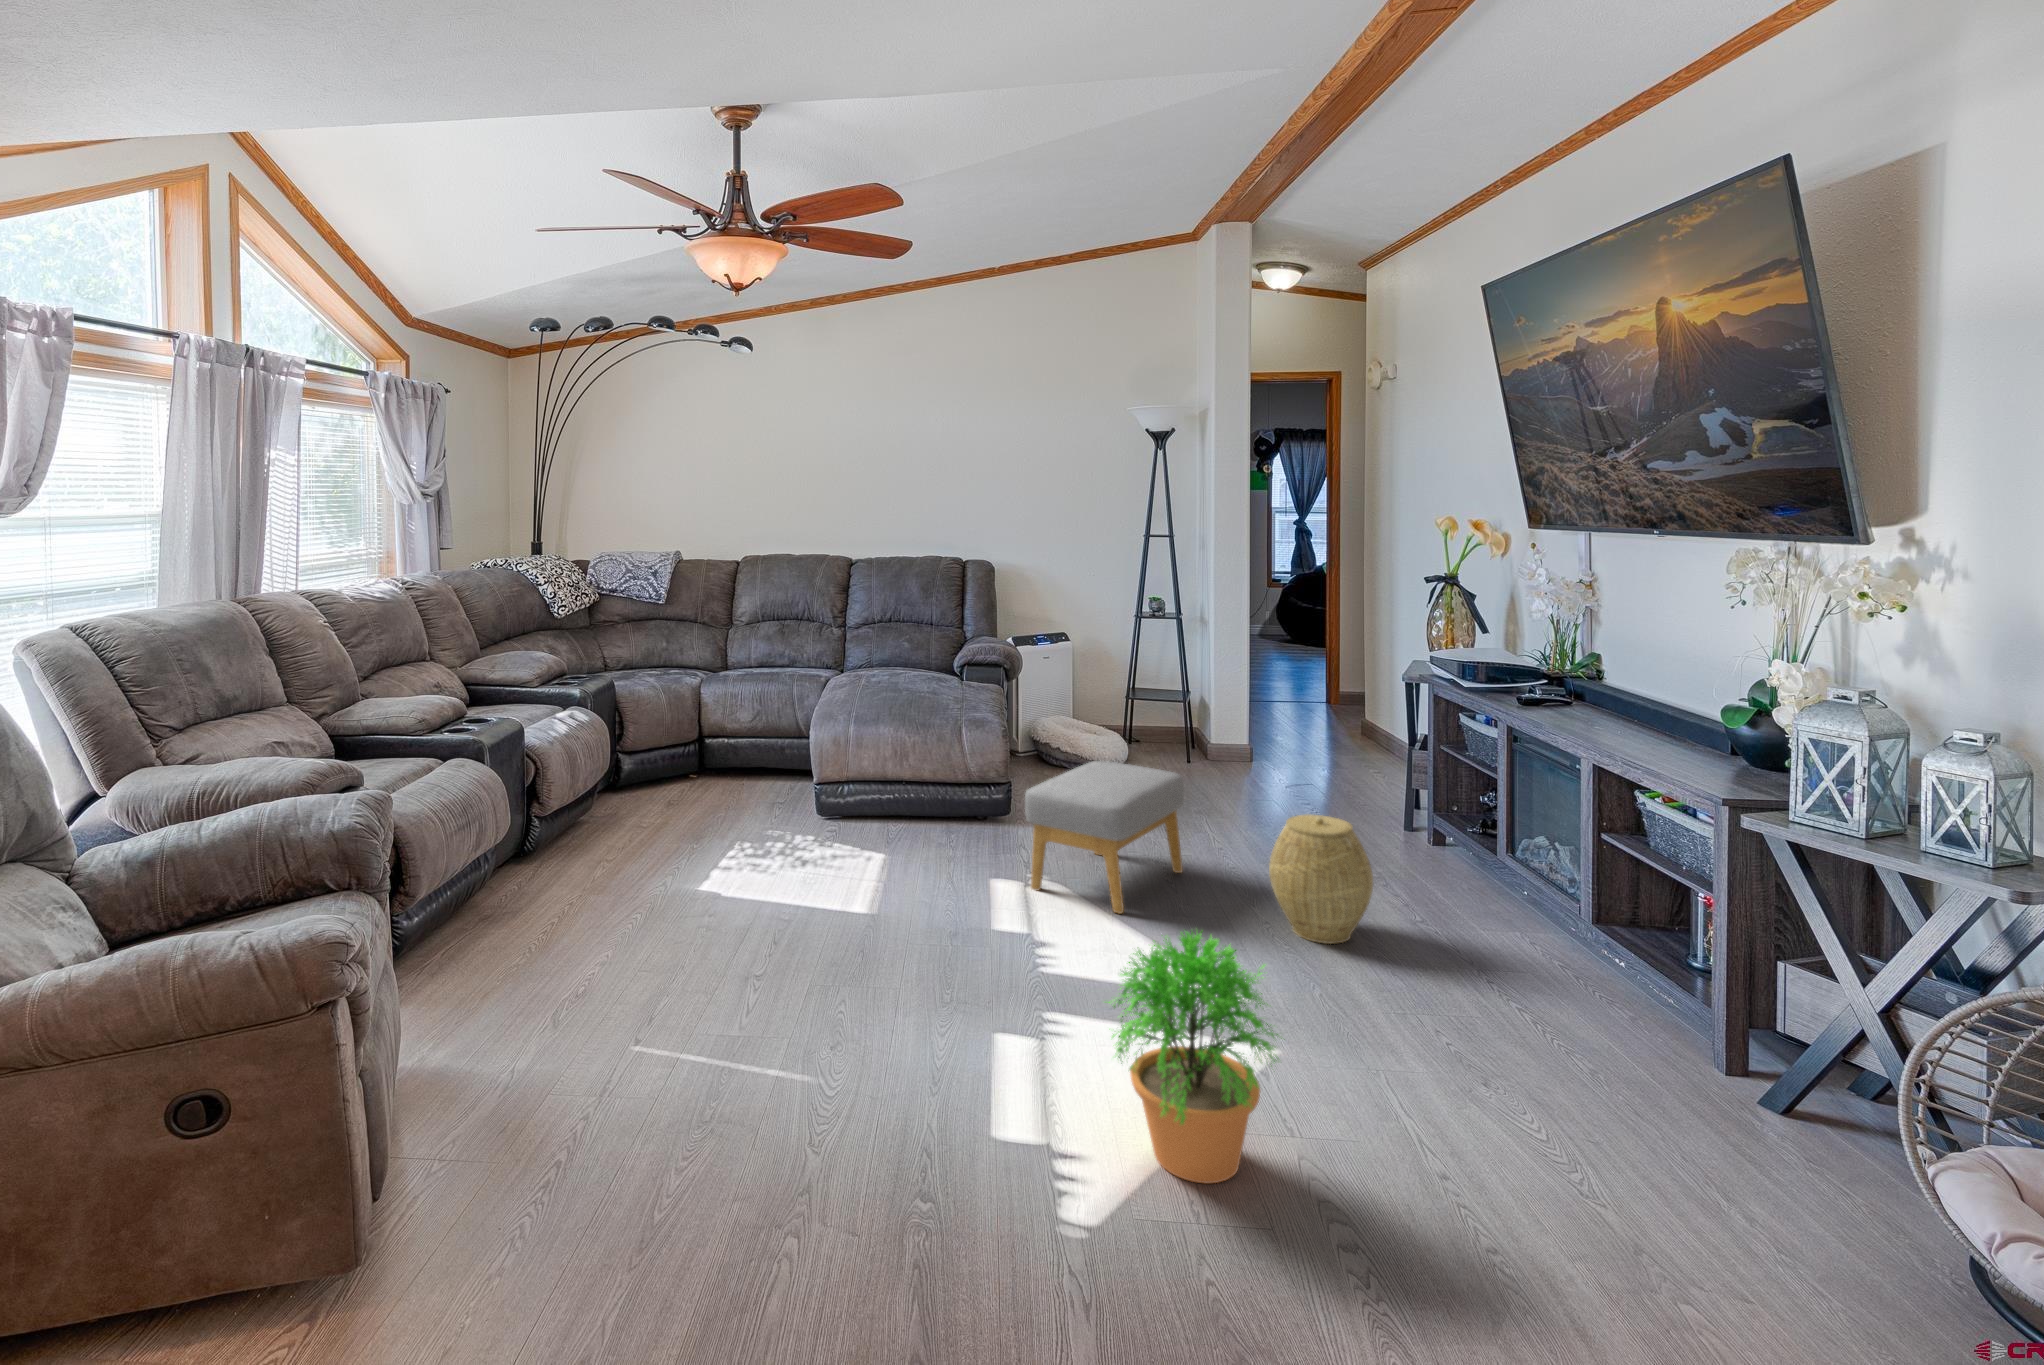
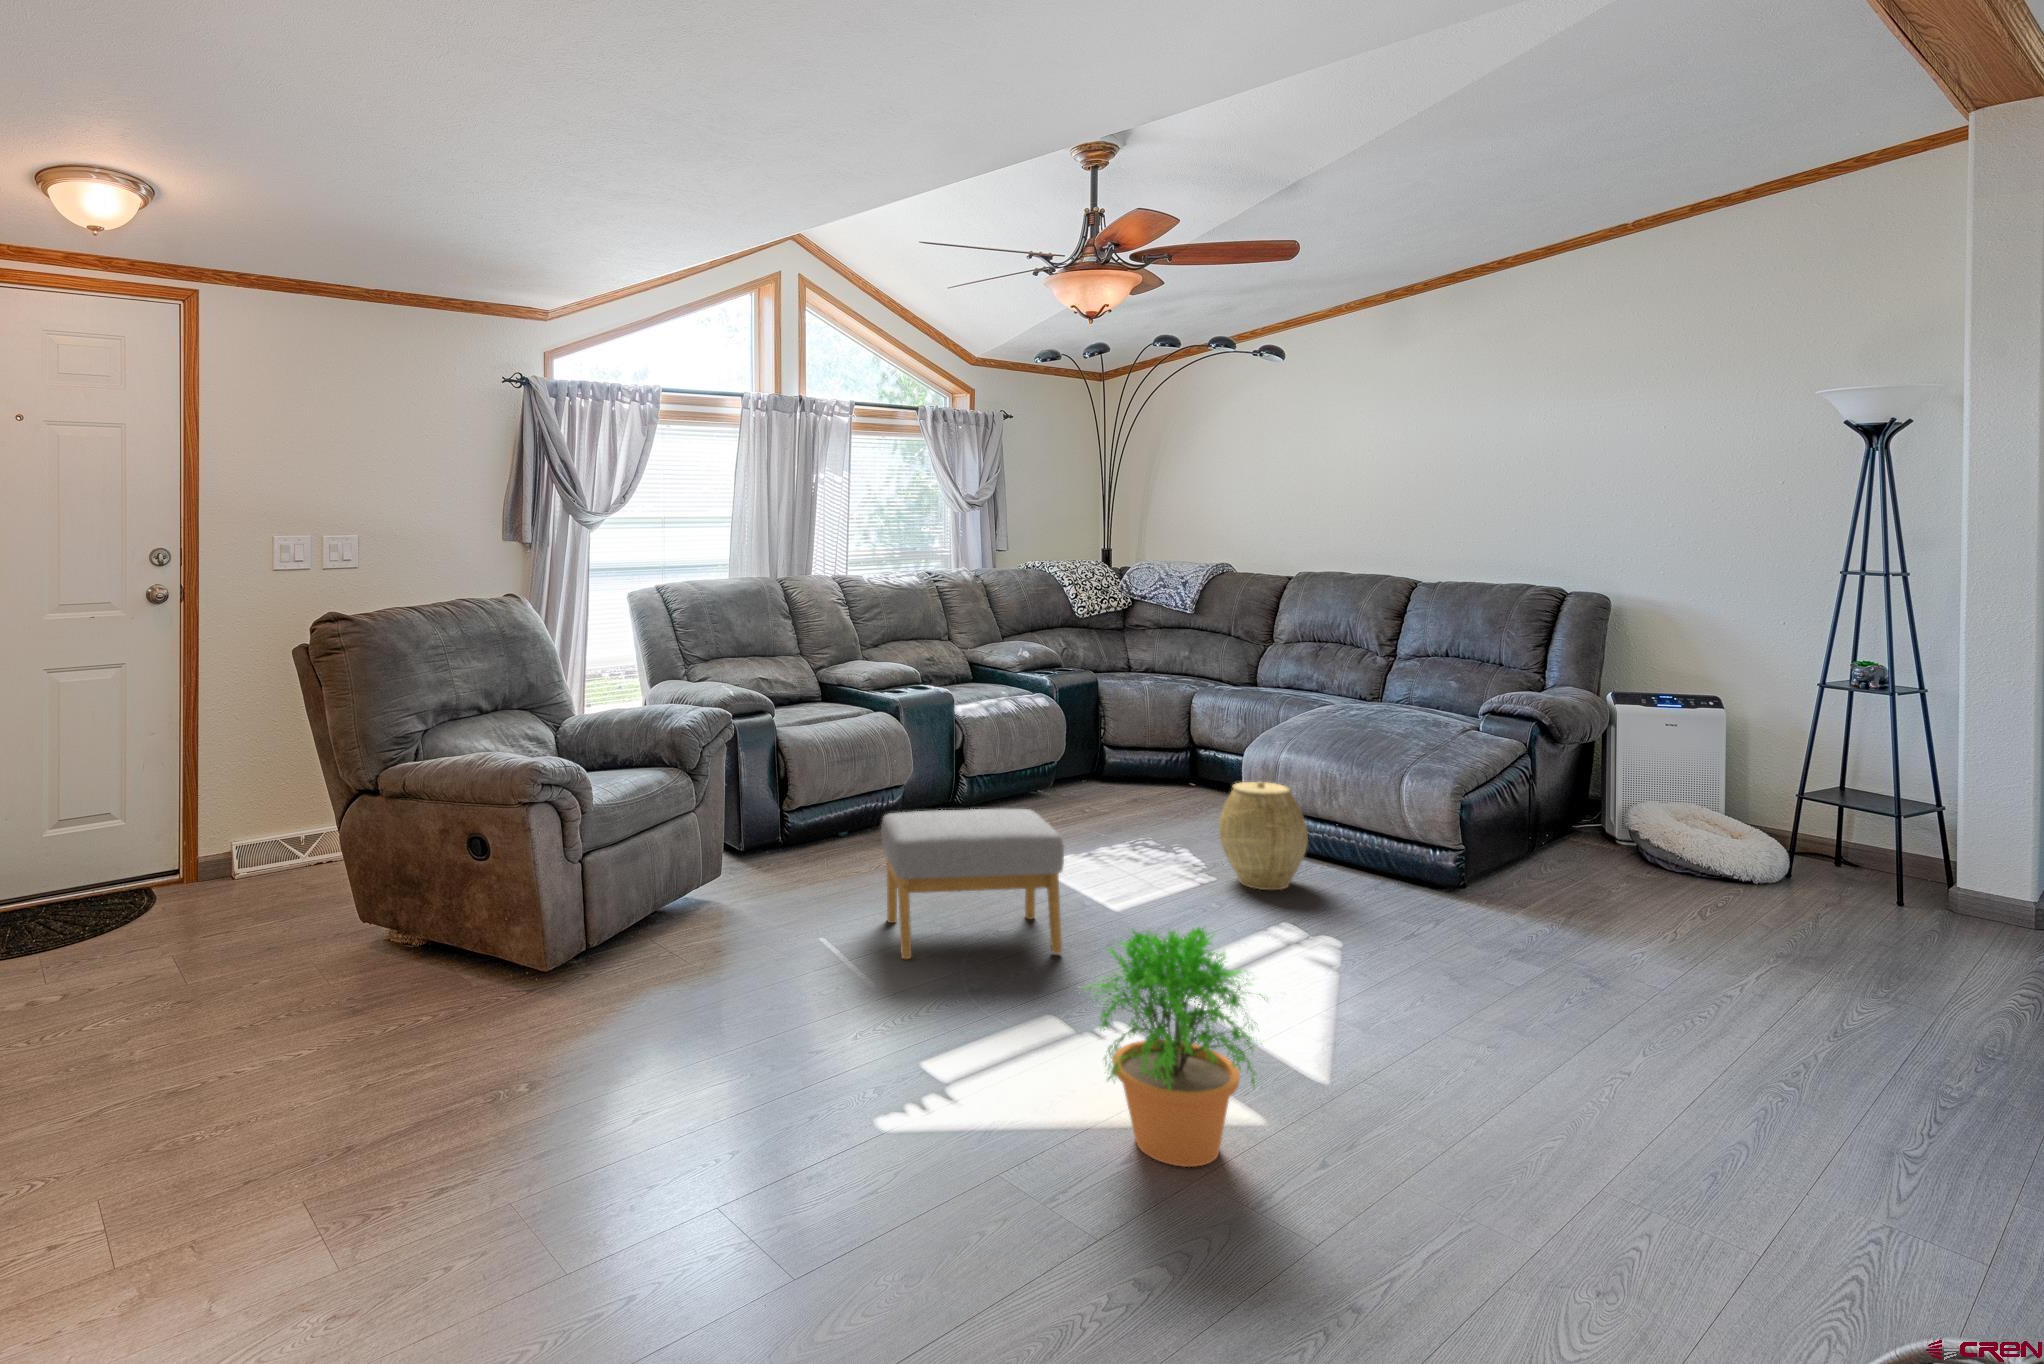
footstool: present [1025,761,1184,914] -> present [881,809,1064,959]
woven basket: present [1269,814,1373,944] -> present [1219,782,1308,890]

